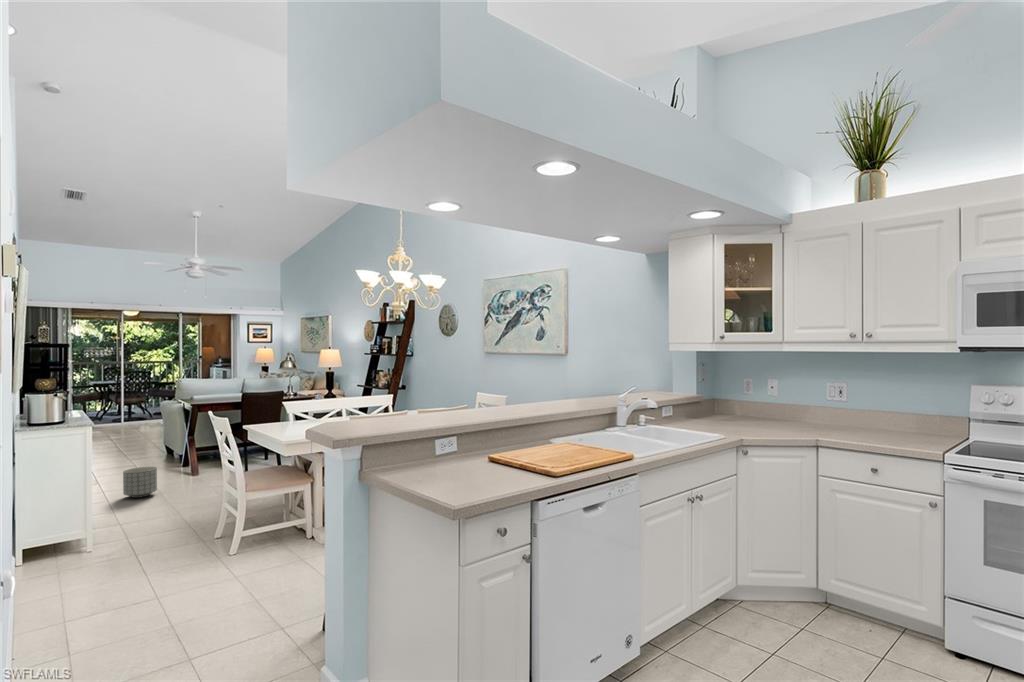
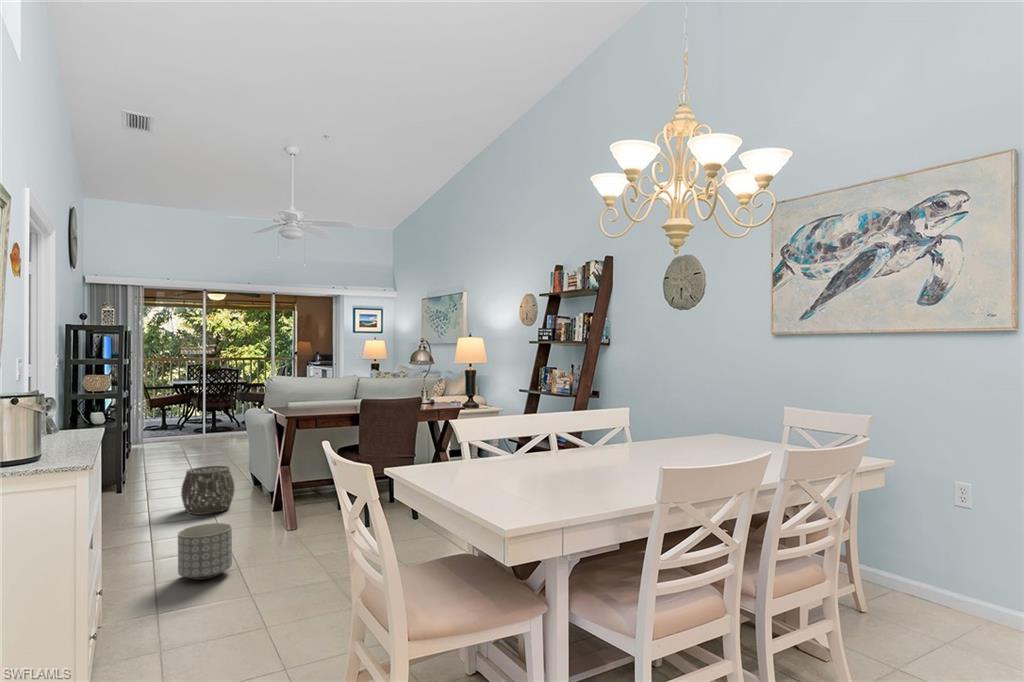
woven basket: none [115,438,154,470] -> present [181,466,235,515]

